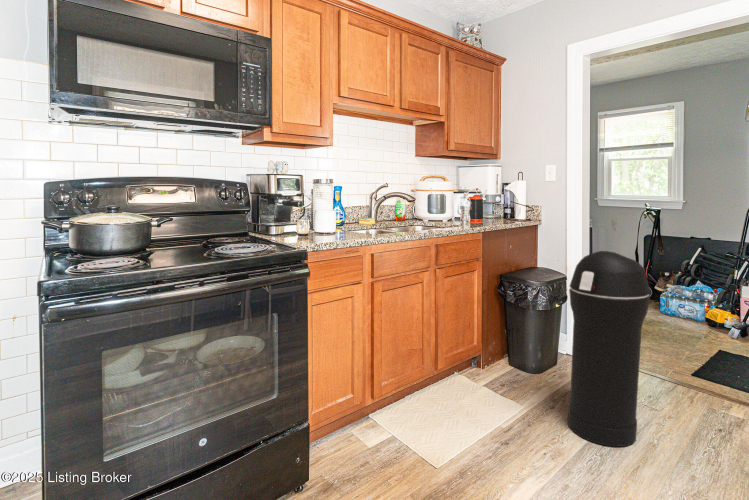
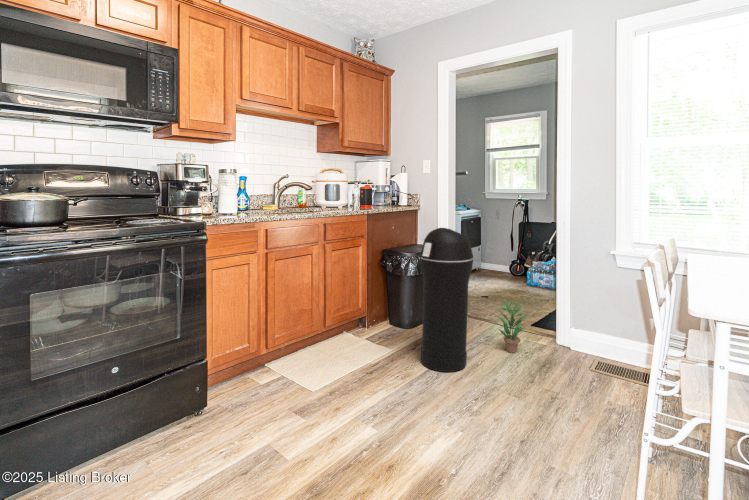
potted plant: none [670,344,721,419] -> present [498,299,527,353]

